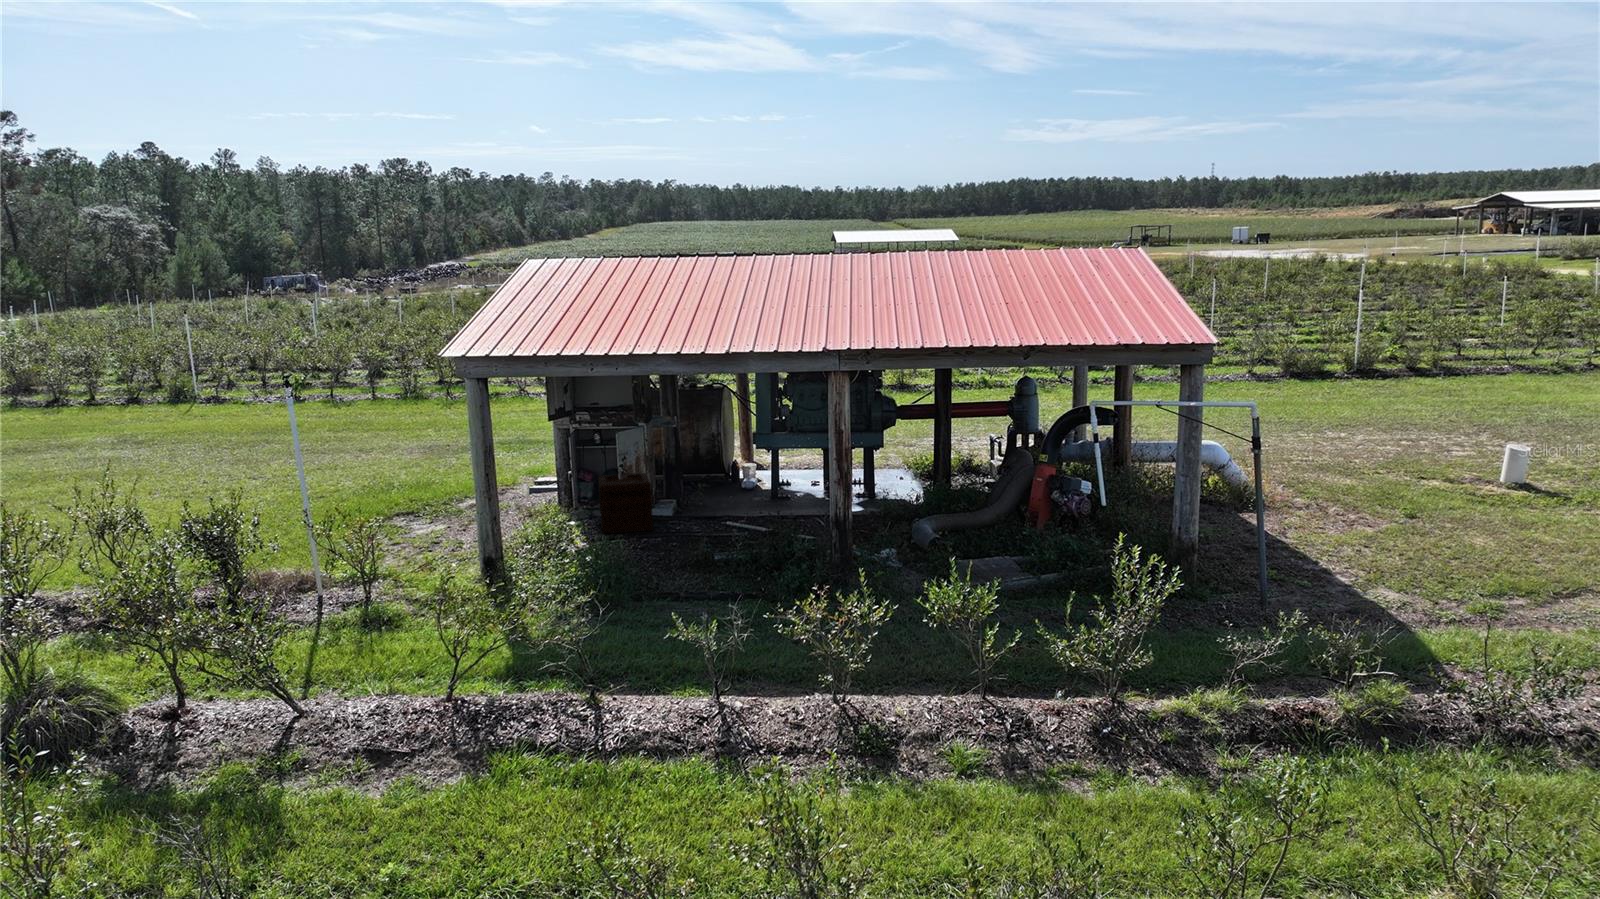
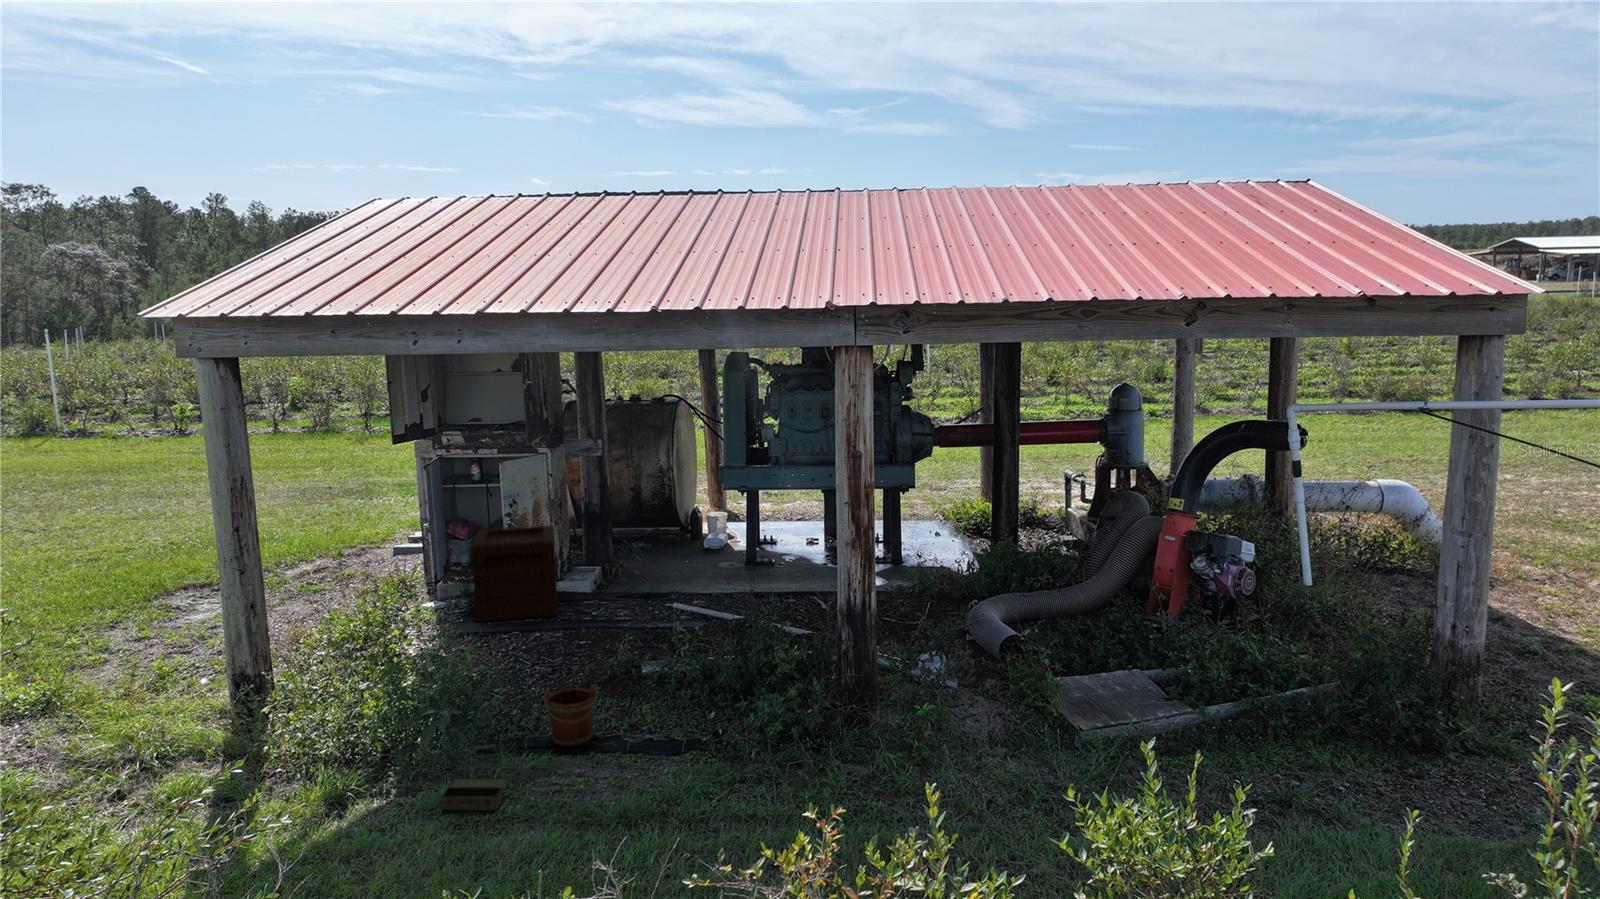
bucket: none [669,561,698,595] -> present [544,684,597,747]
toolbox: none [626,606,658,621] -> present [441,777,508,810]

